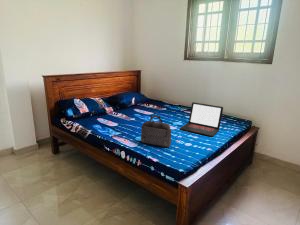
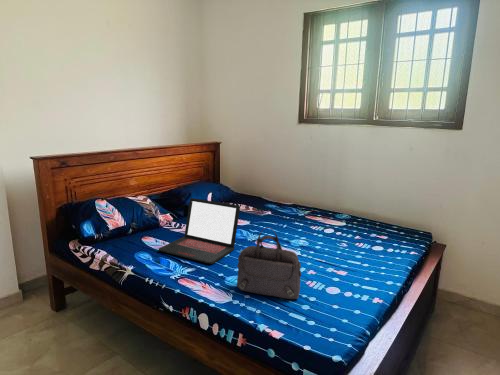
laptop: present [180,102,223,136] -> present [159,198,240,264]

